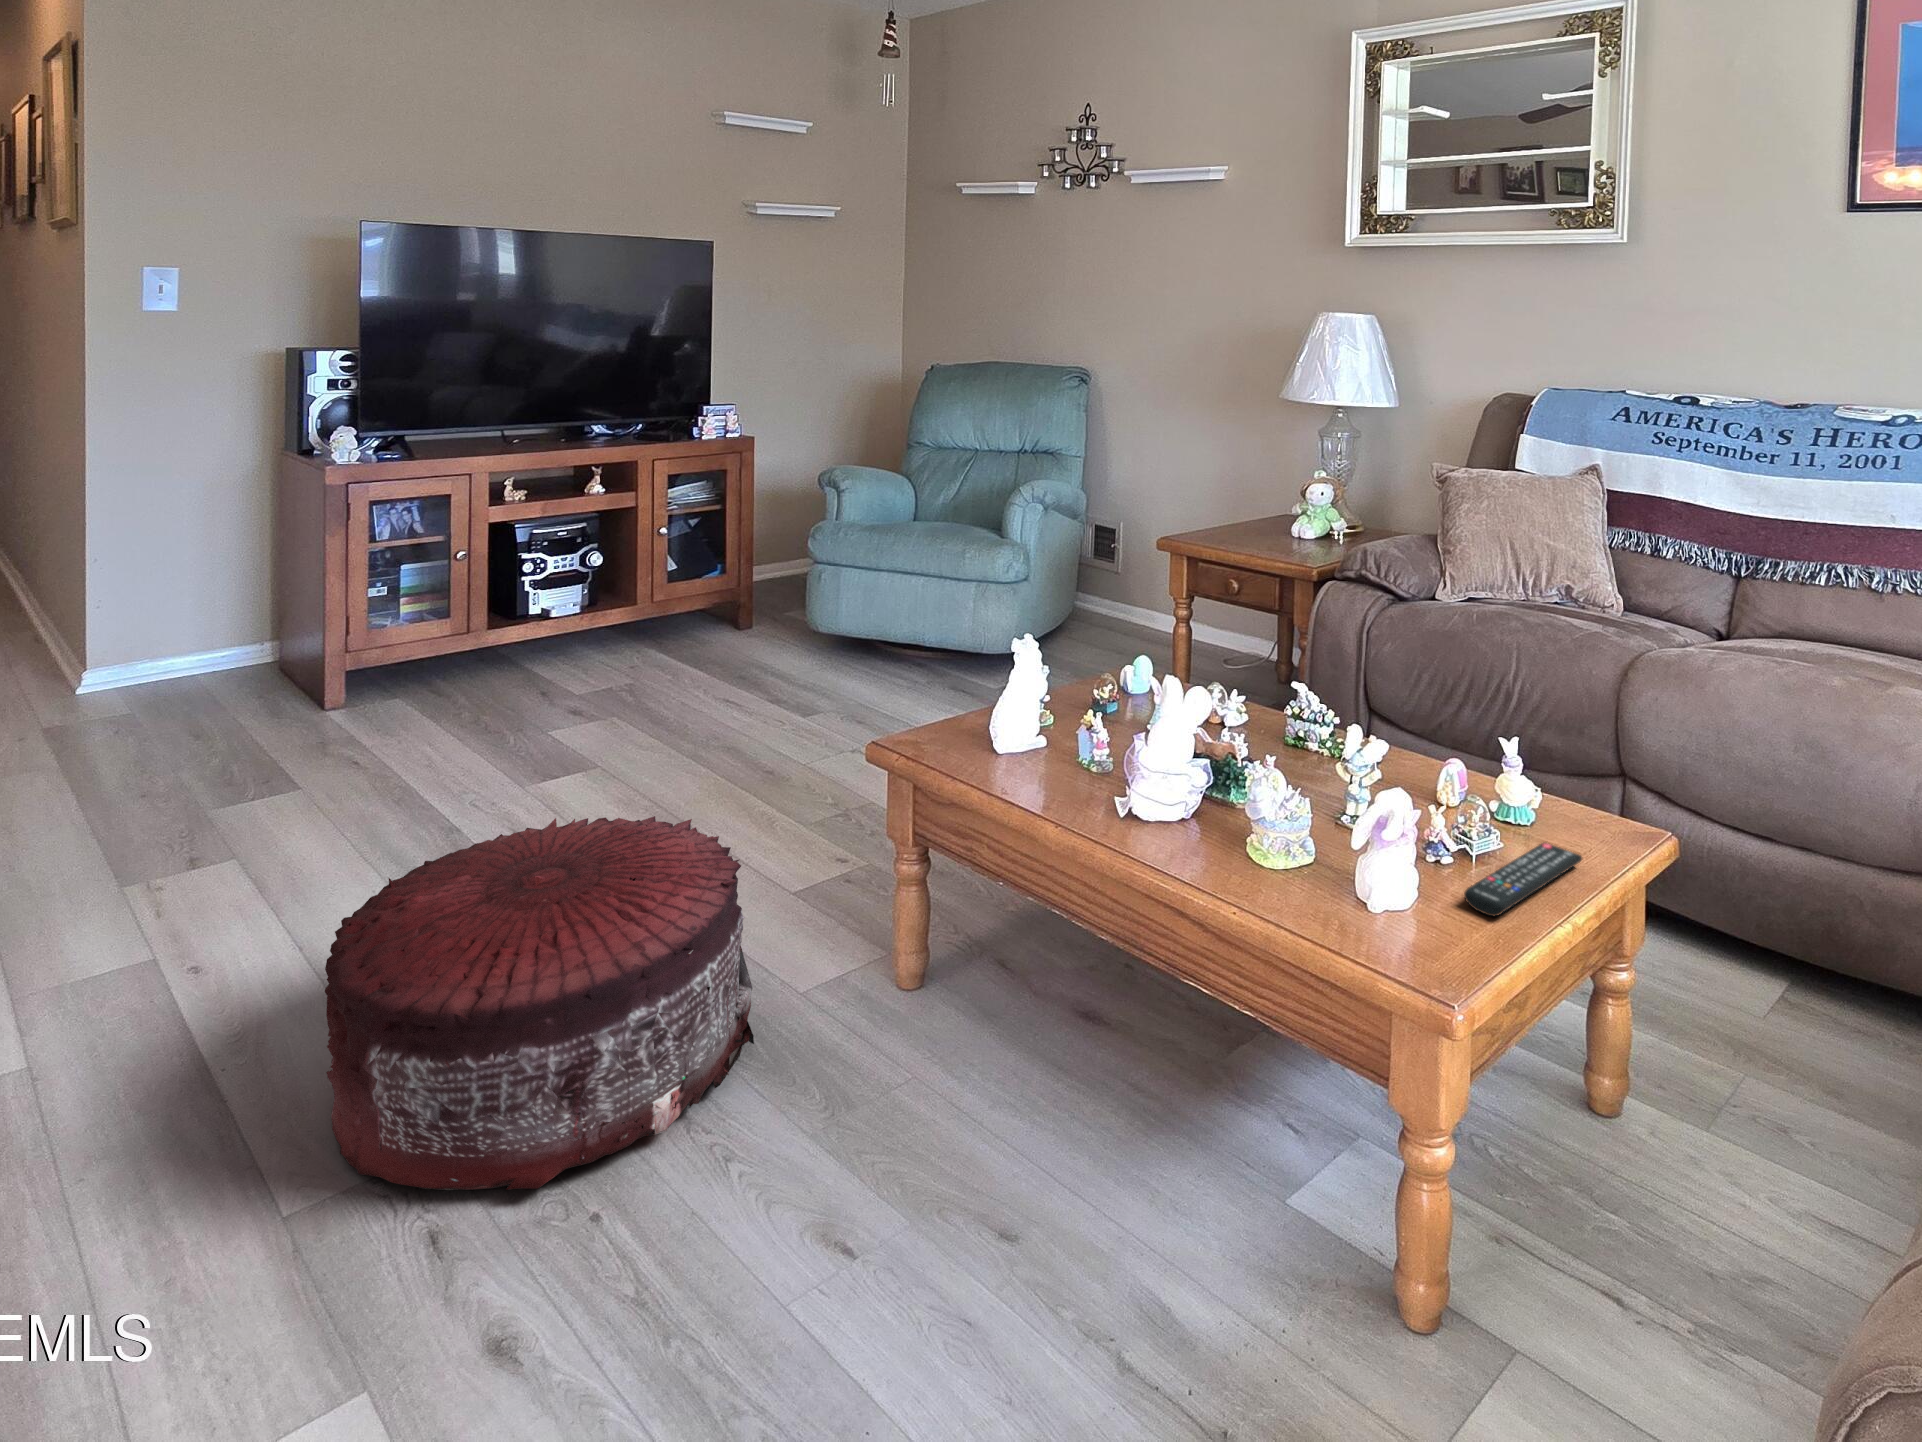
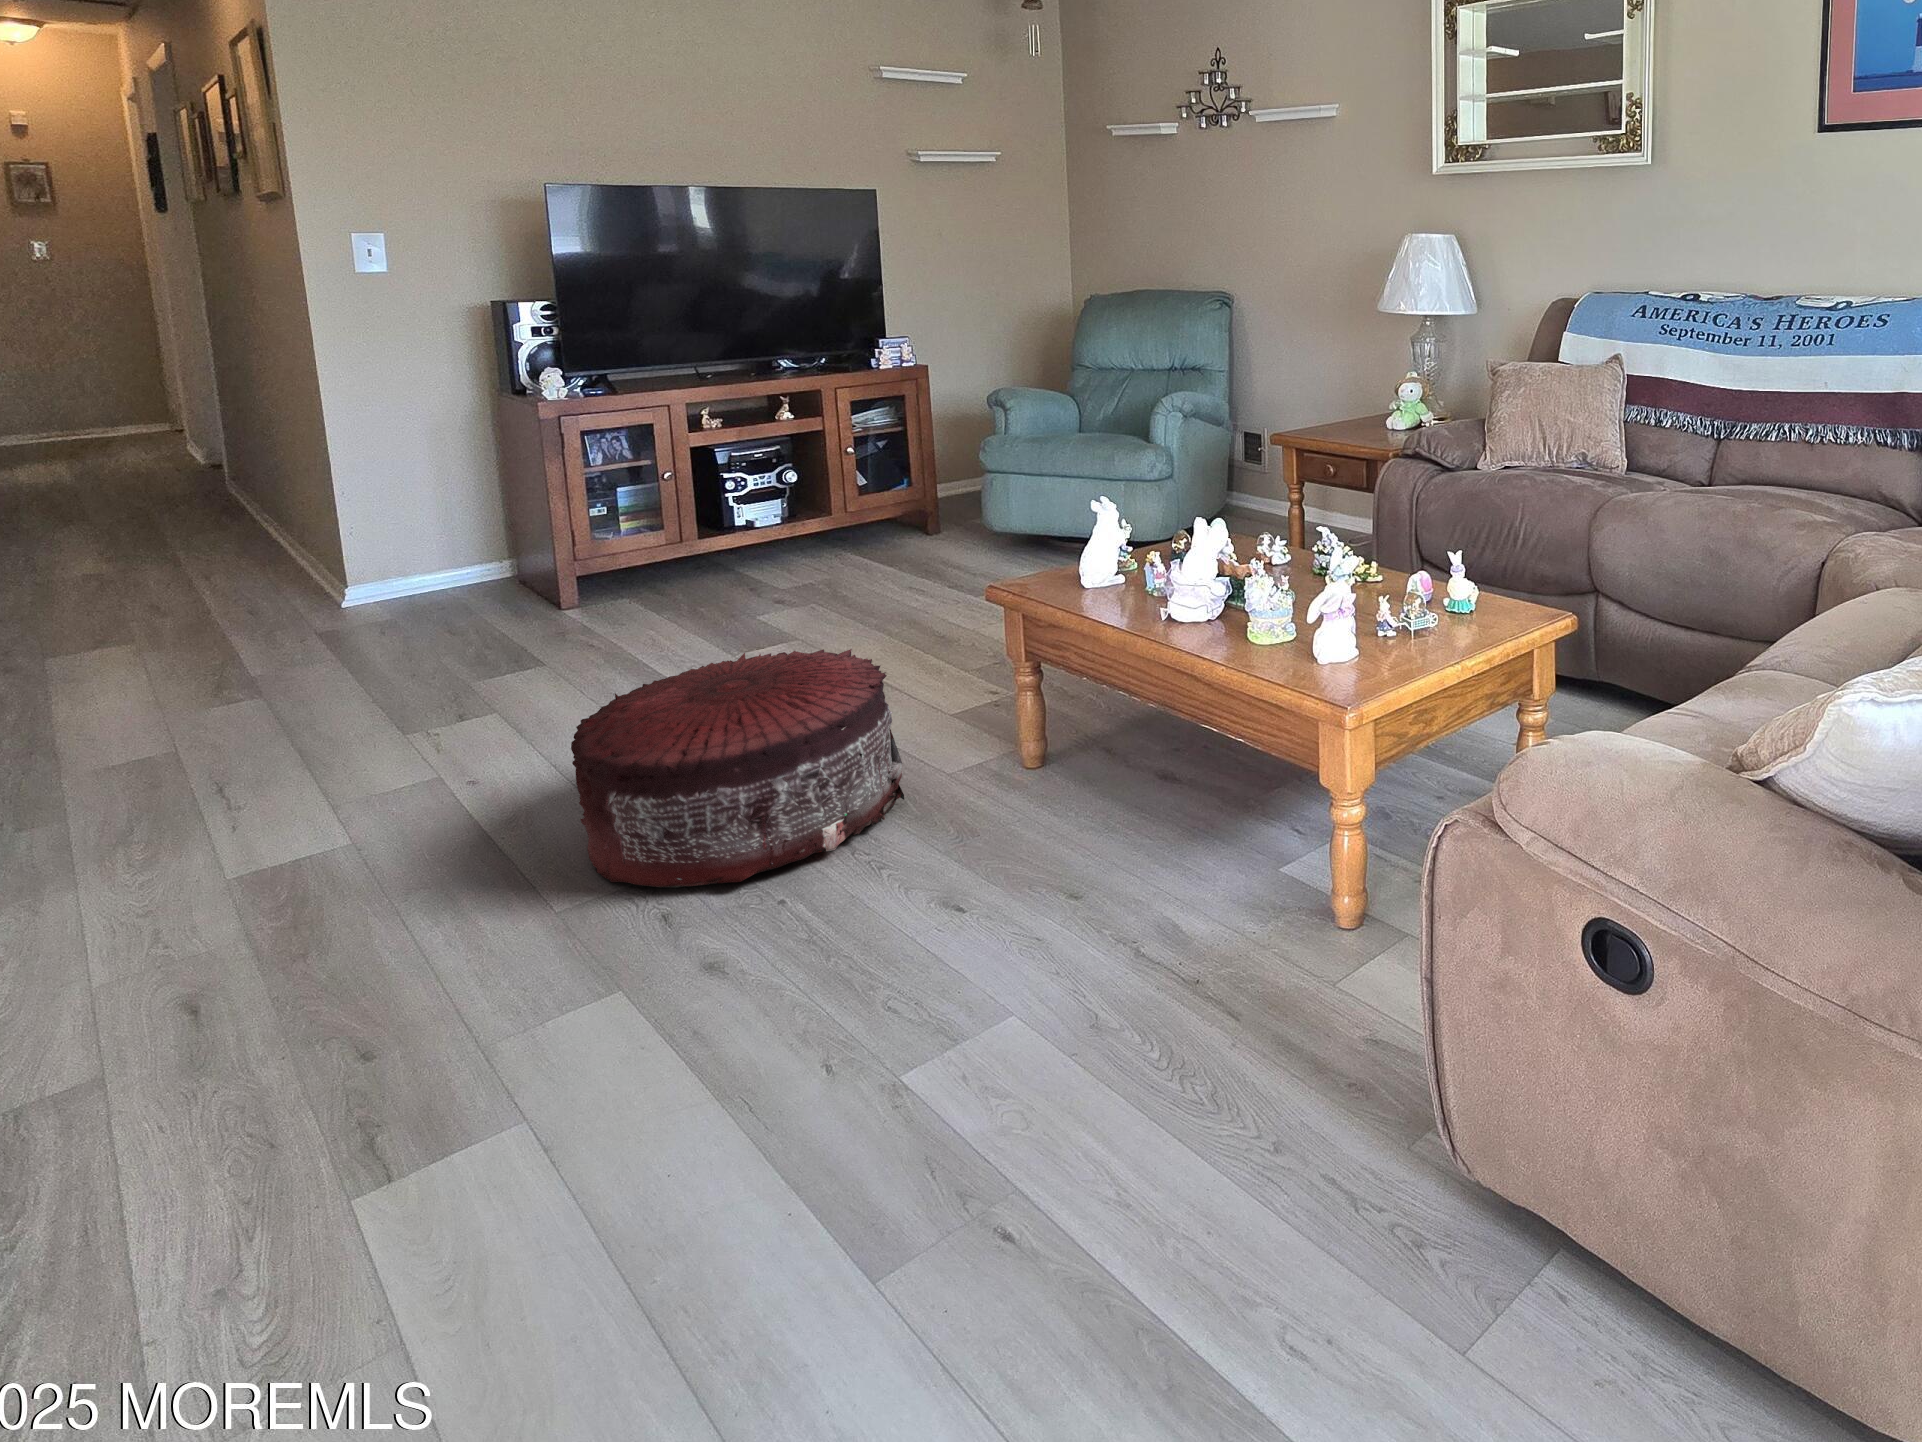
remote control: present [1464,843,1582,916] -> none [1393,621,1494,664]

